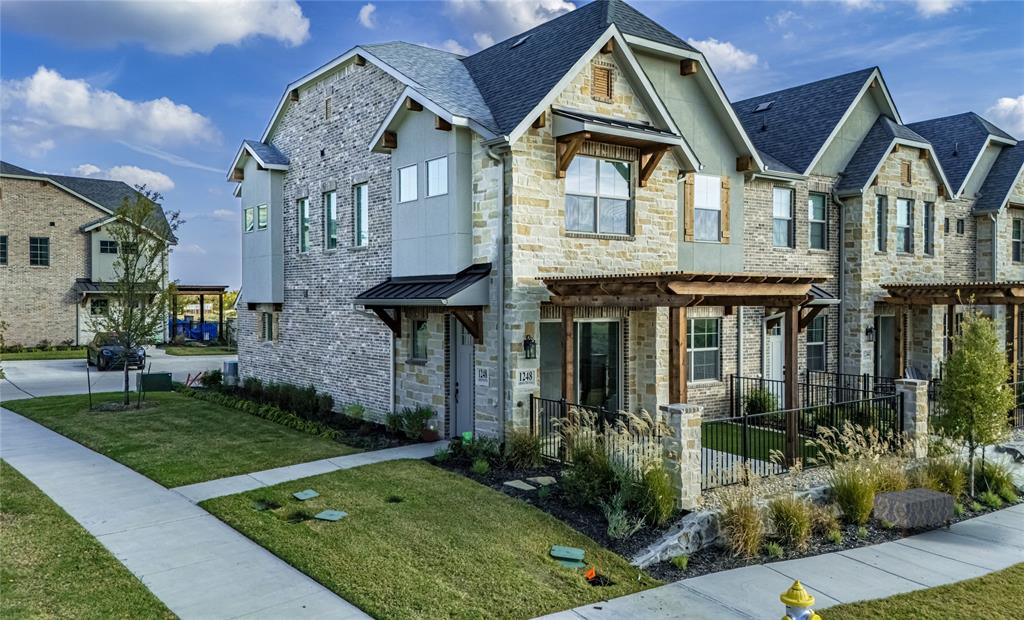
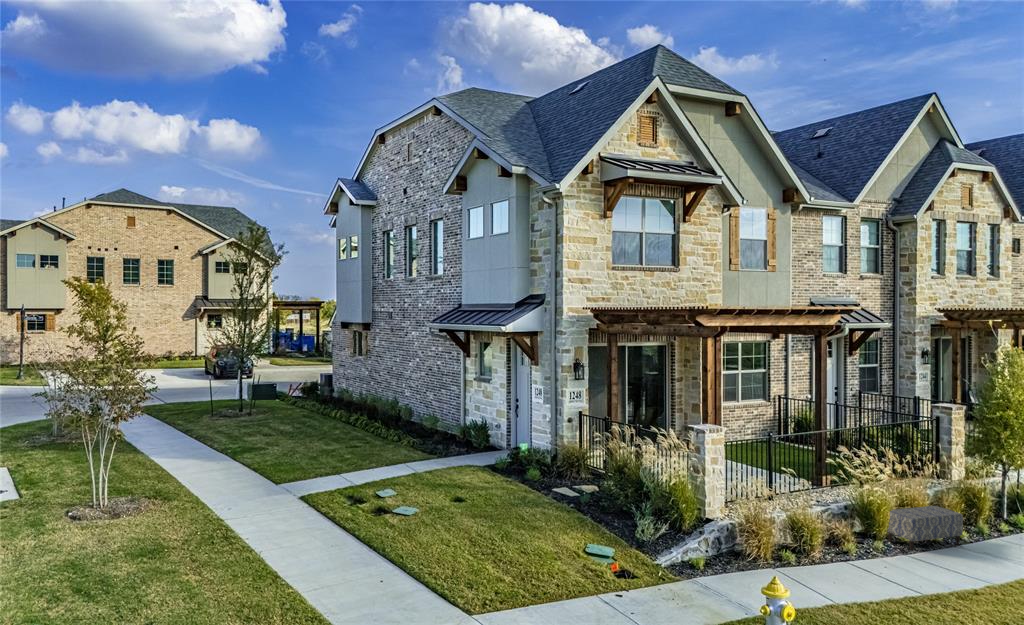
potted tree: present [416,406,438,442] -> none [480,416,502,452]

